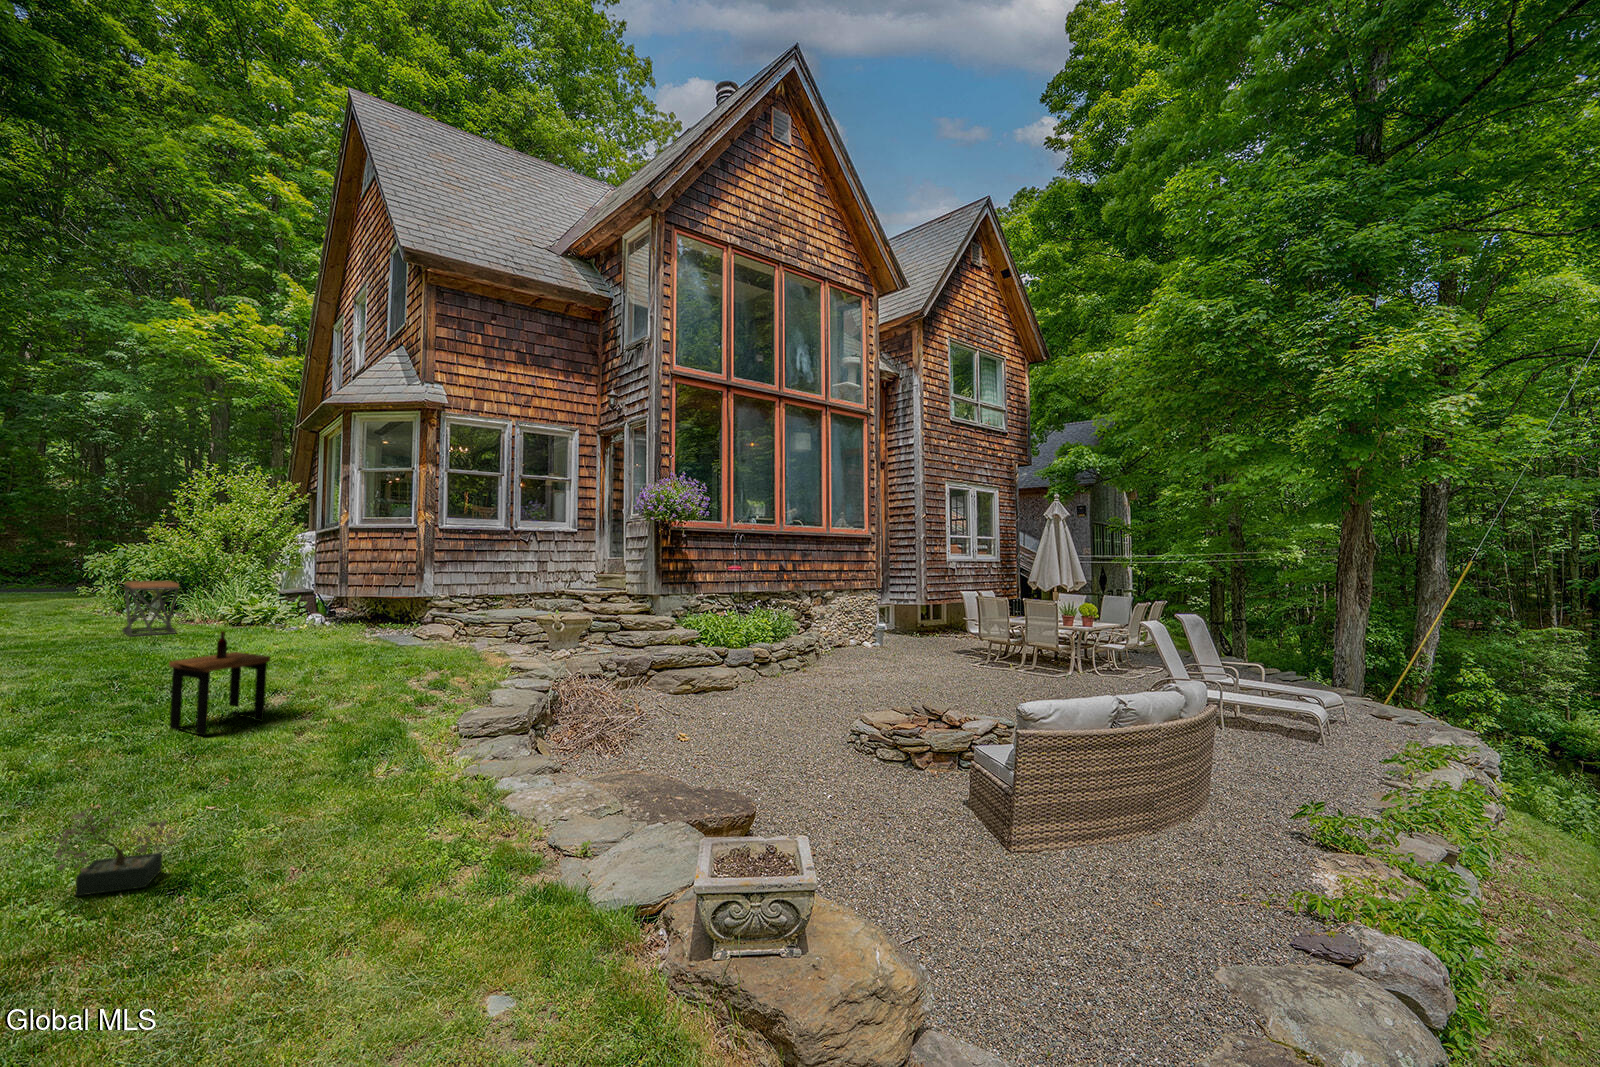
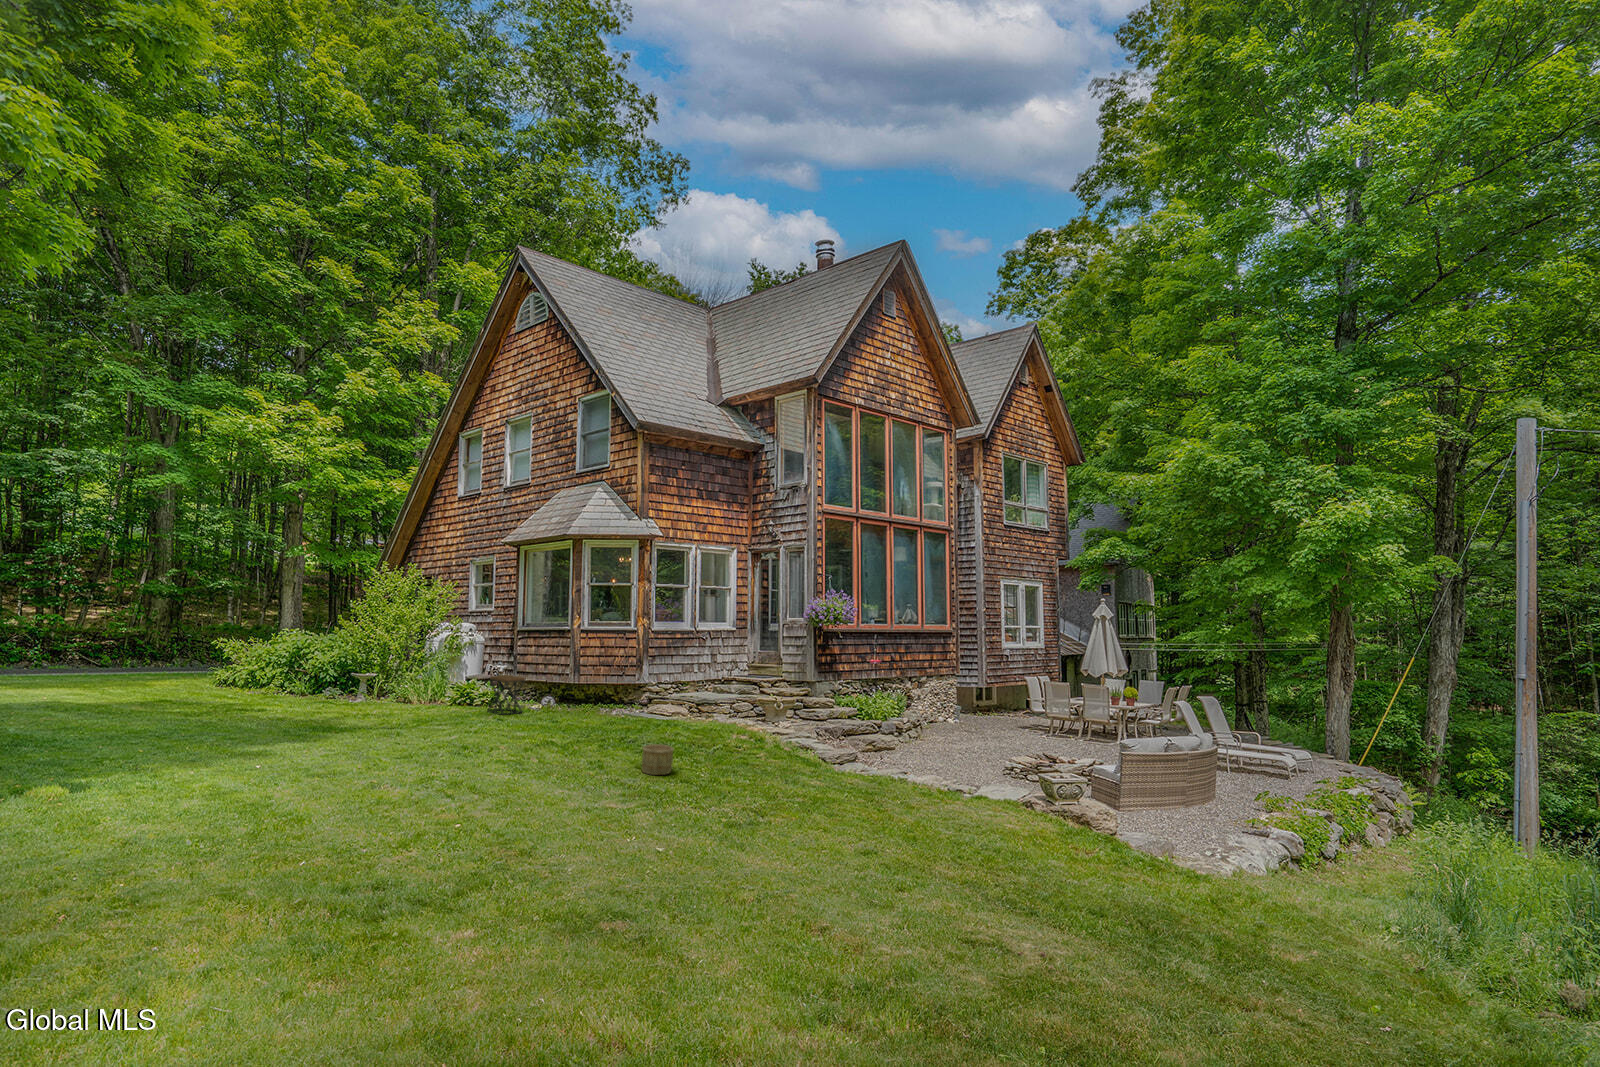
side table: present [169,631,270,735] -> none [674,713,712,770]
wooden bucket: none [40,689,128,752] -> present [642,744,674,775]
decorative plant: present [52,808,175,896] -> none [776,787,810,820]

